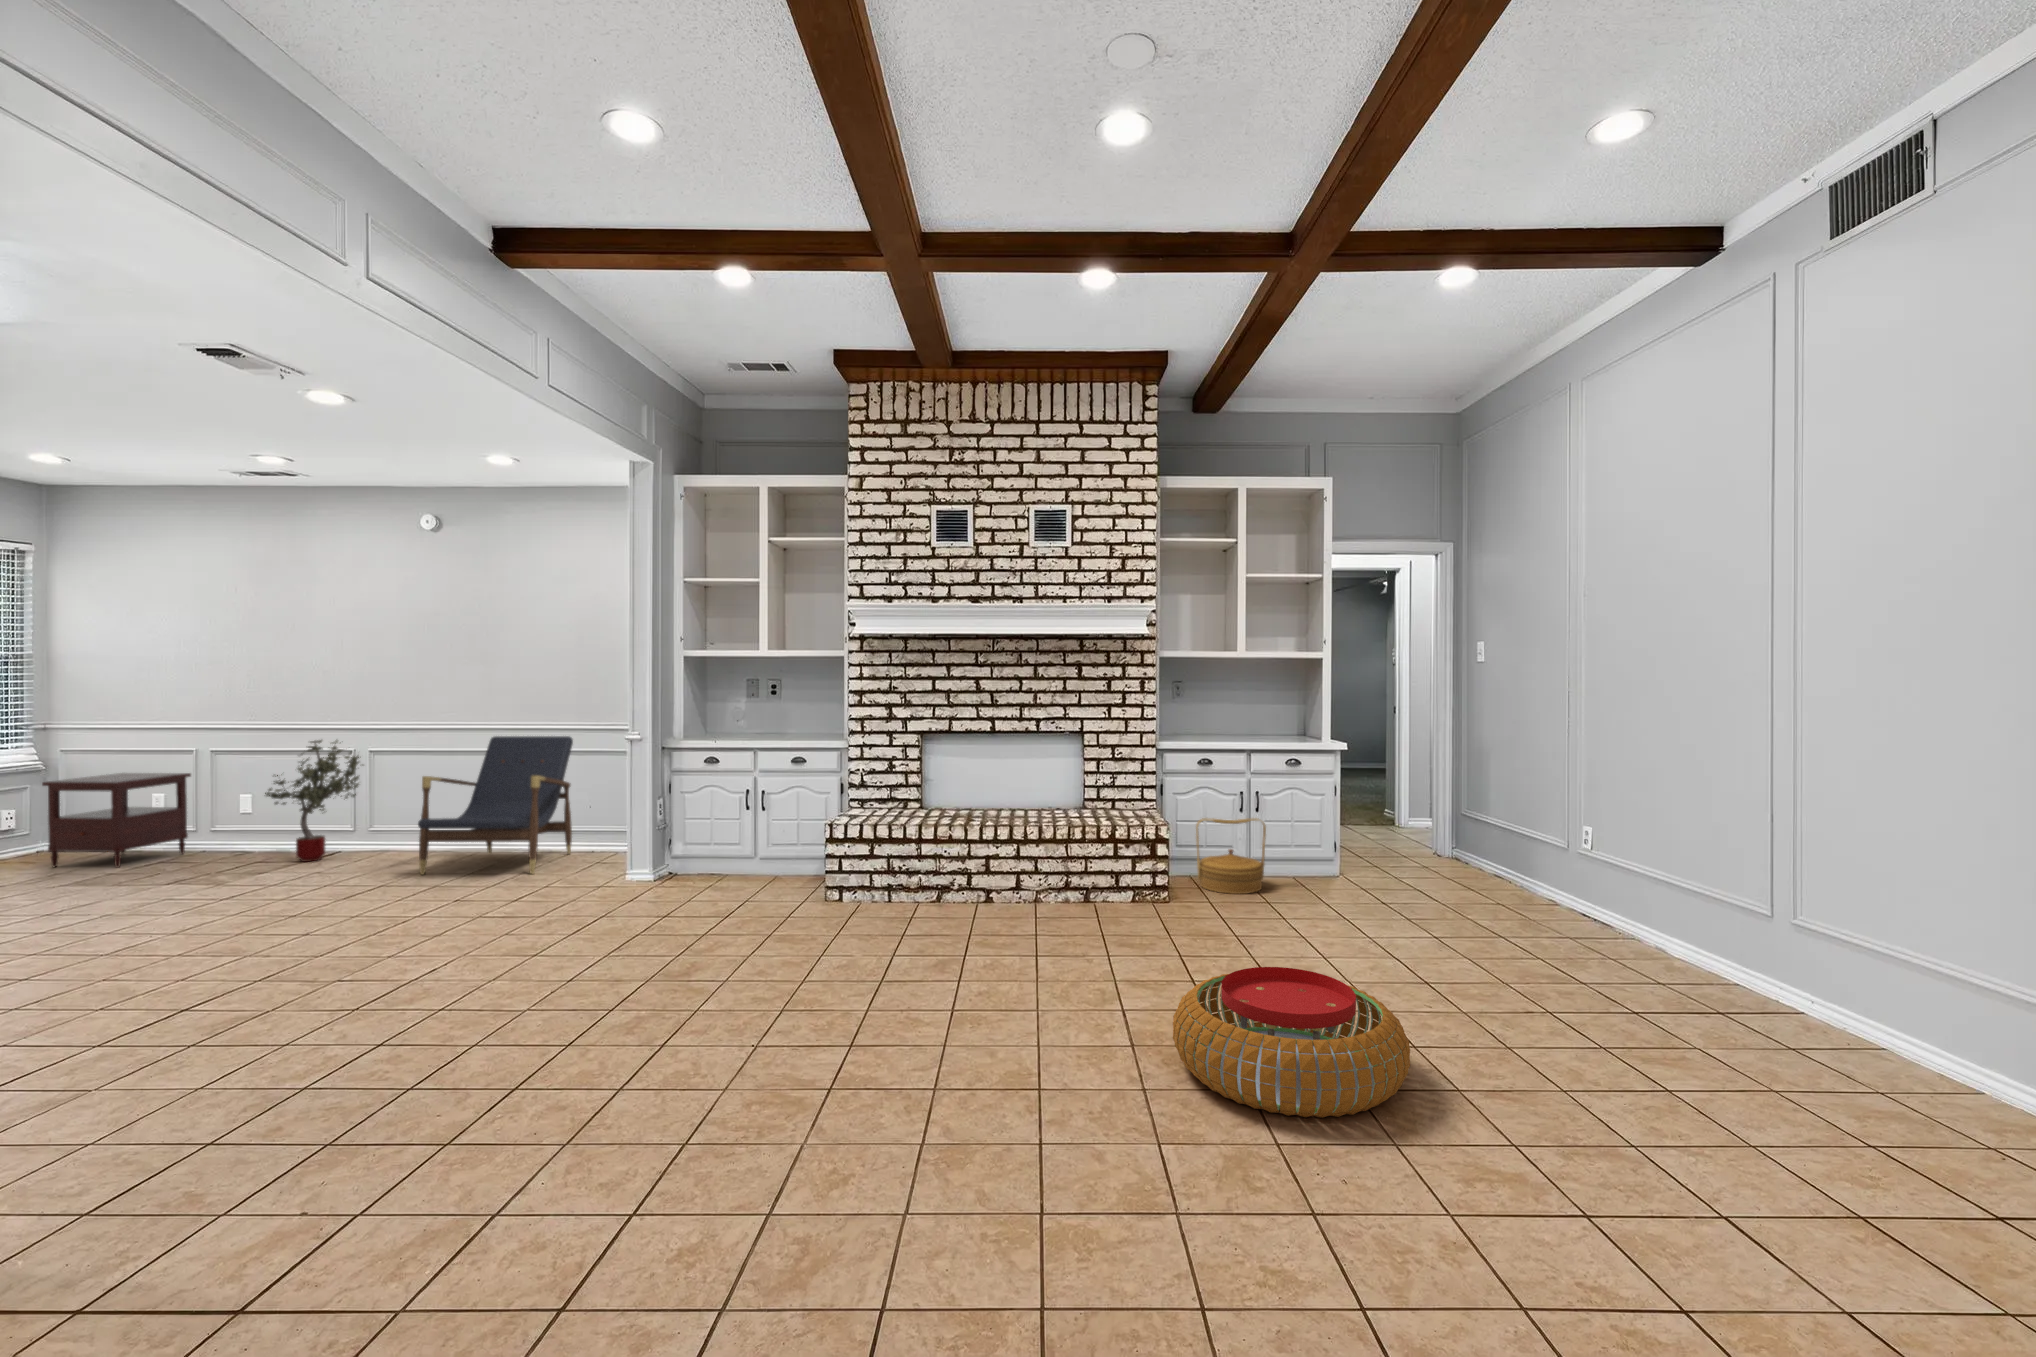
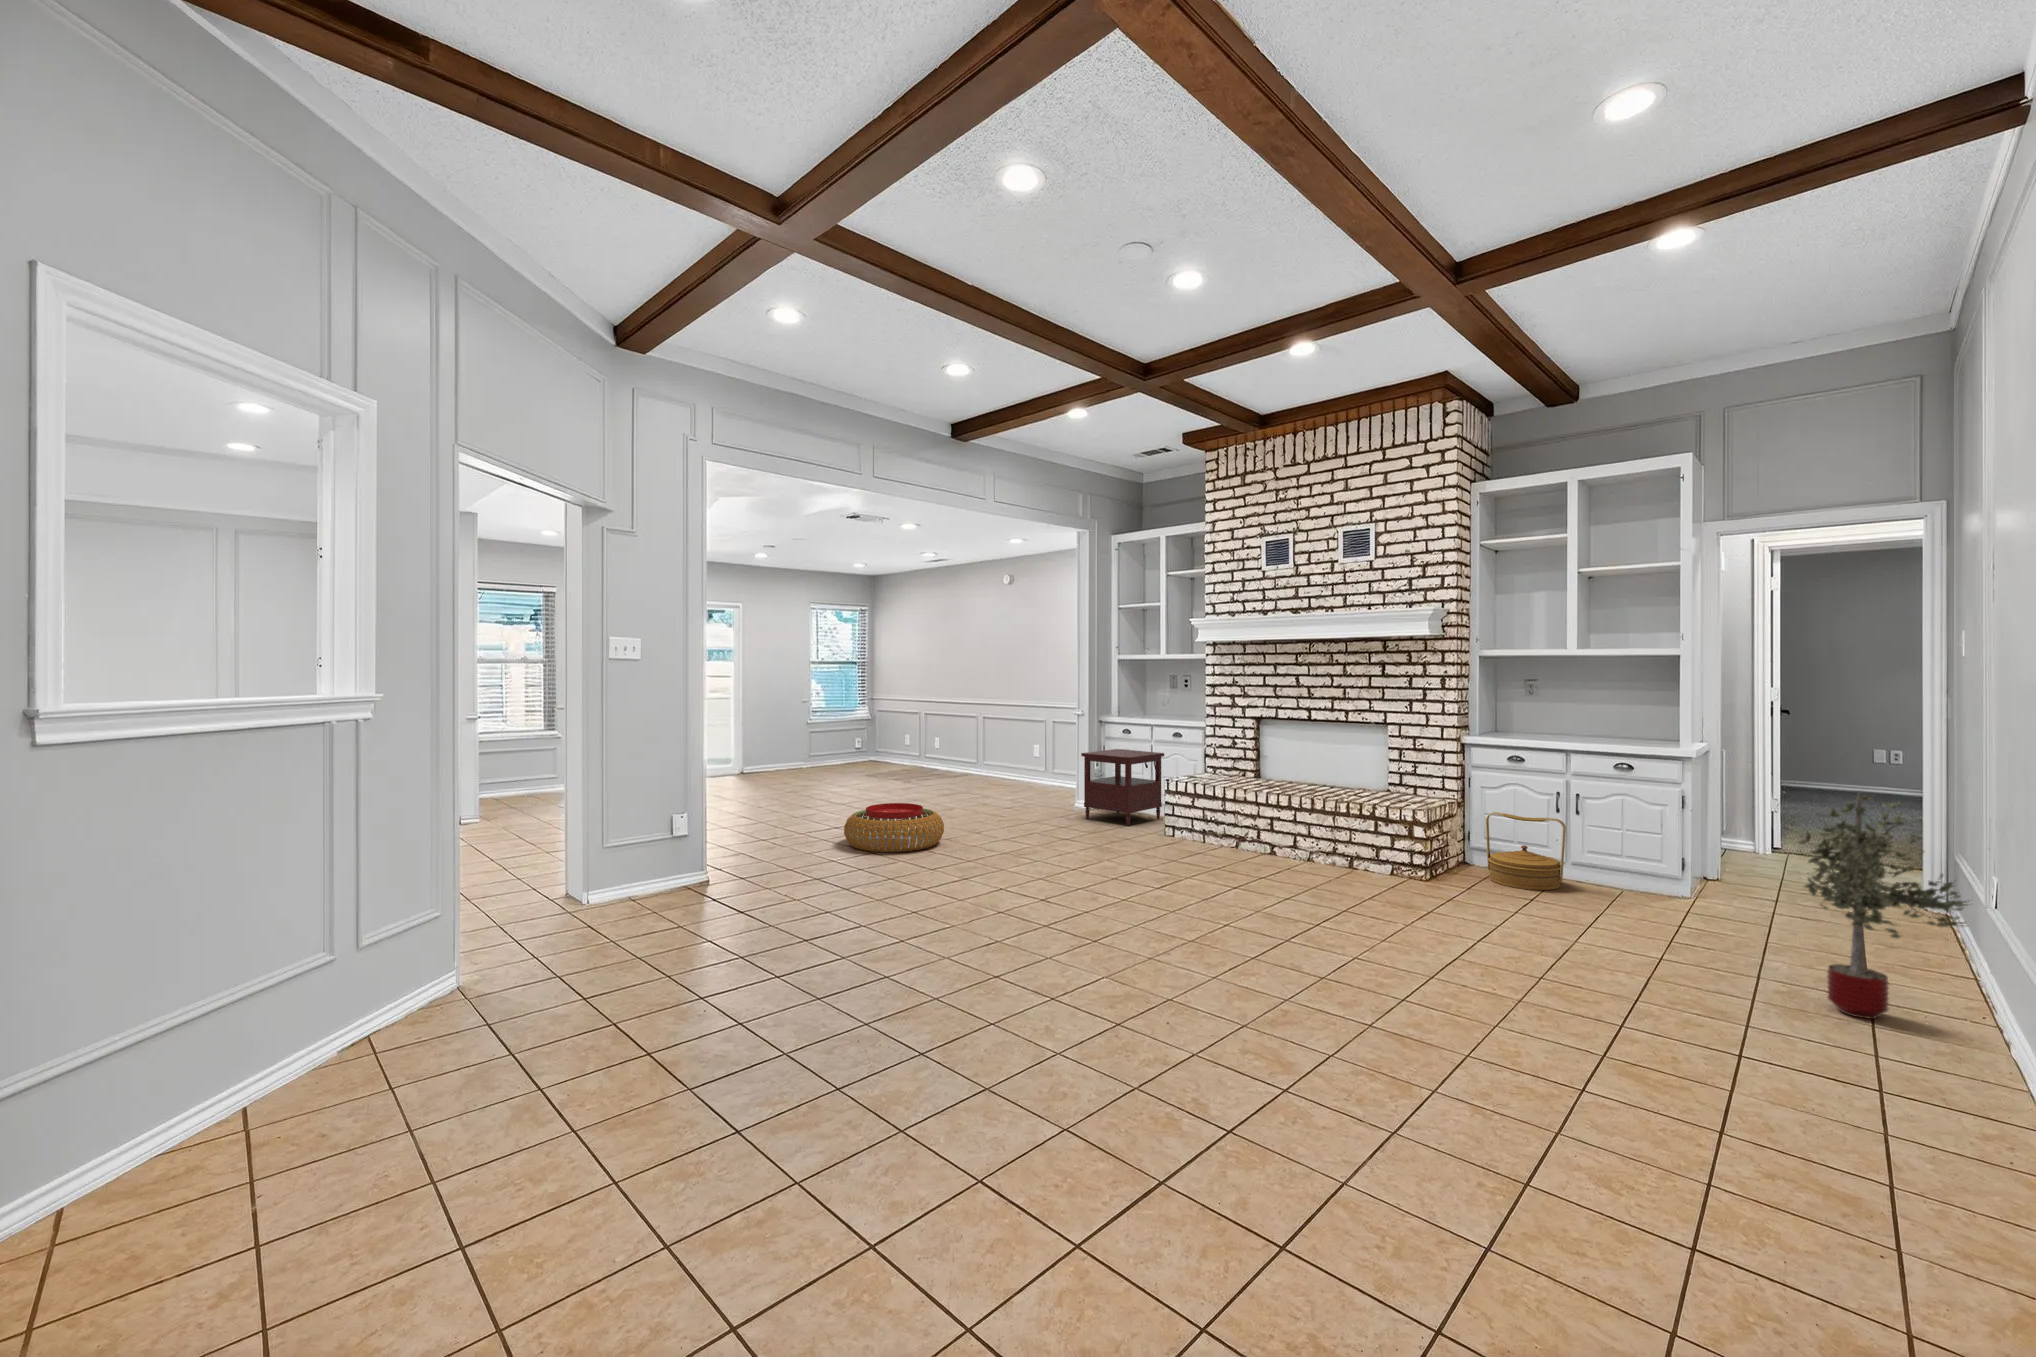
lounge chair: present [418,736,573,875] -> none [981,711,1072,798]
potted tree: present [265,740,359,862] -> present [1799,794,1969,1019]
side table: present [42,773,191,868] -> present [1081,749,1164,826]
pouf: present [1173,967,1410,1118] -> present [844,803,944,852]

